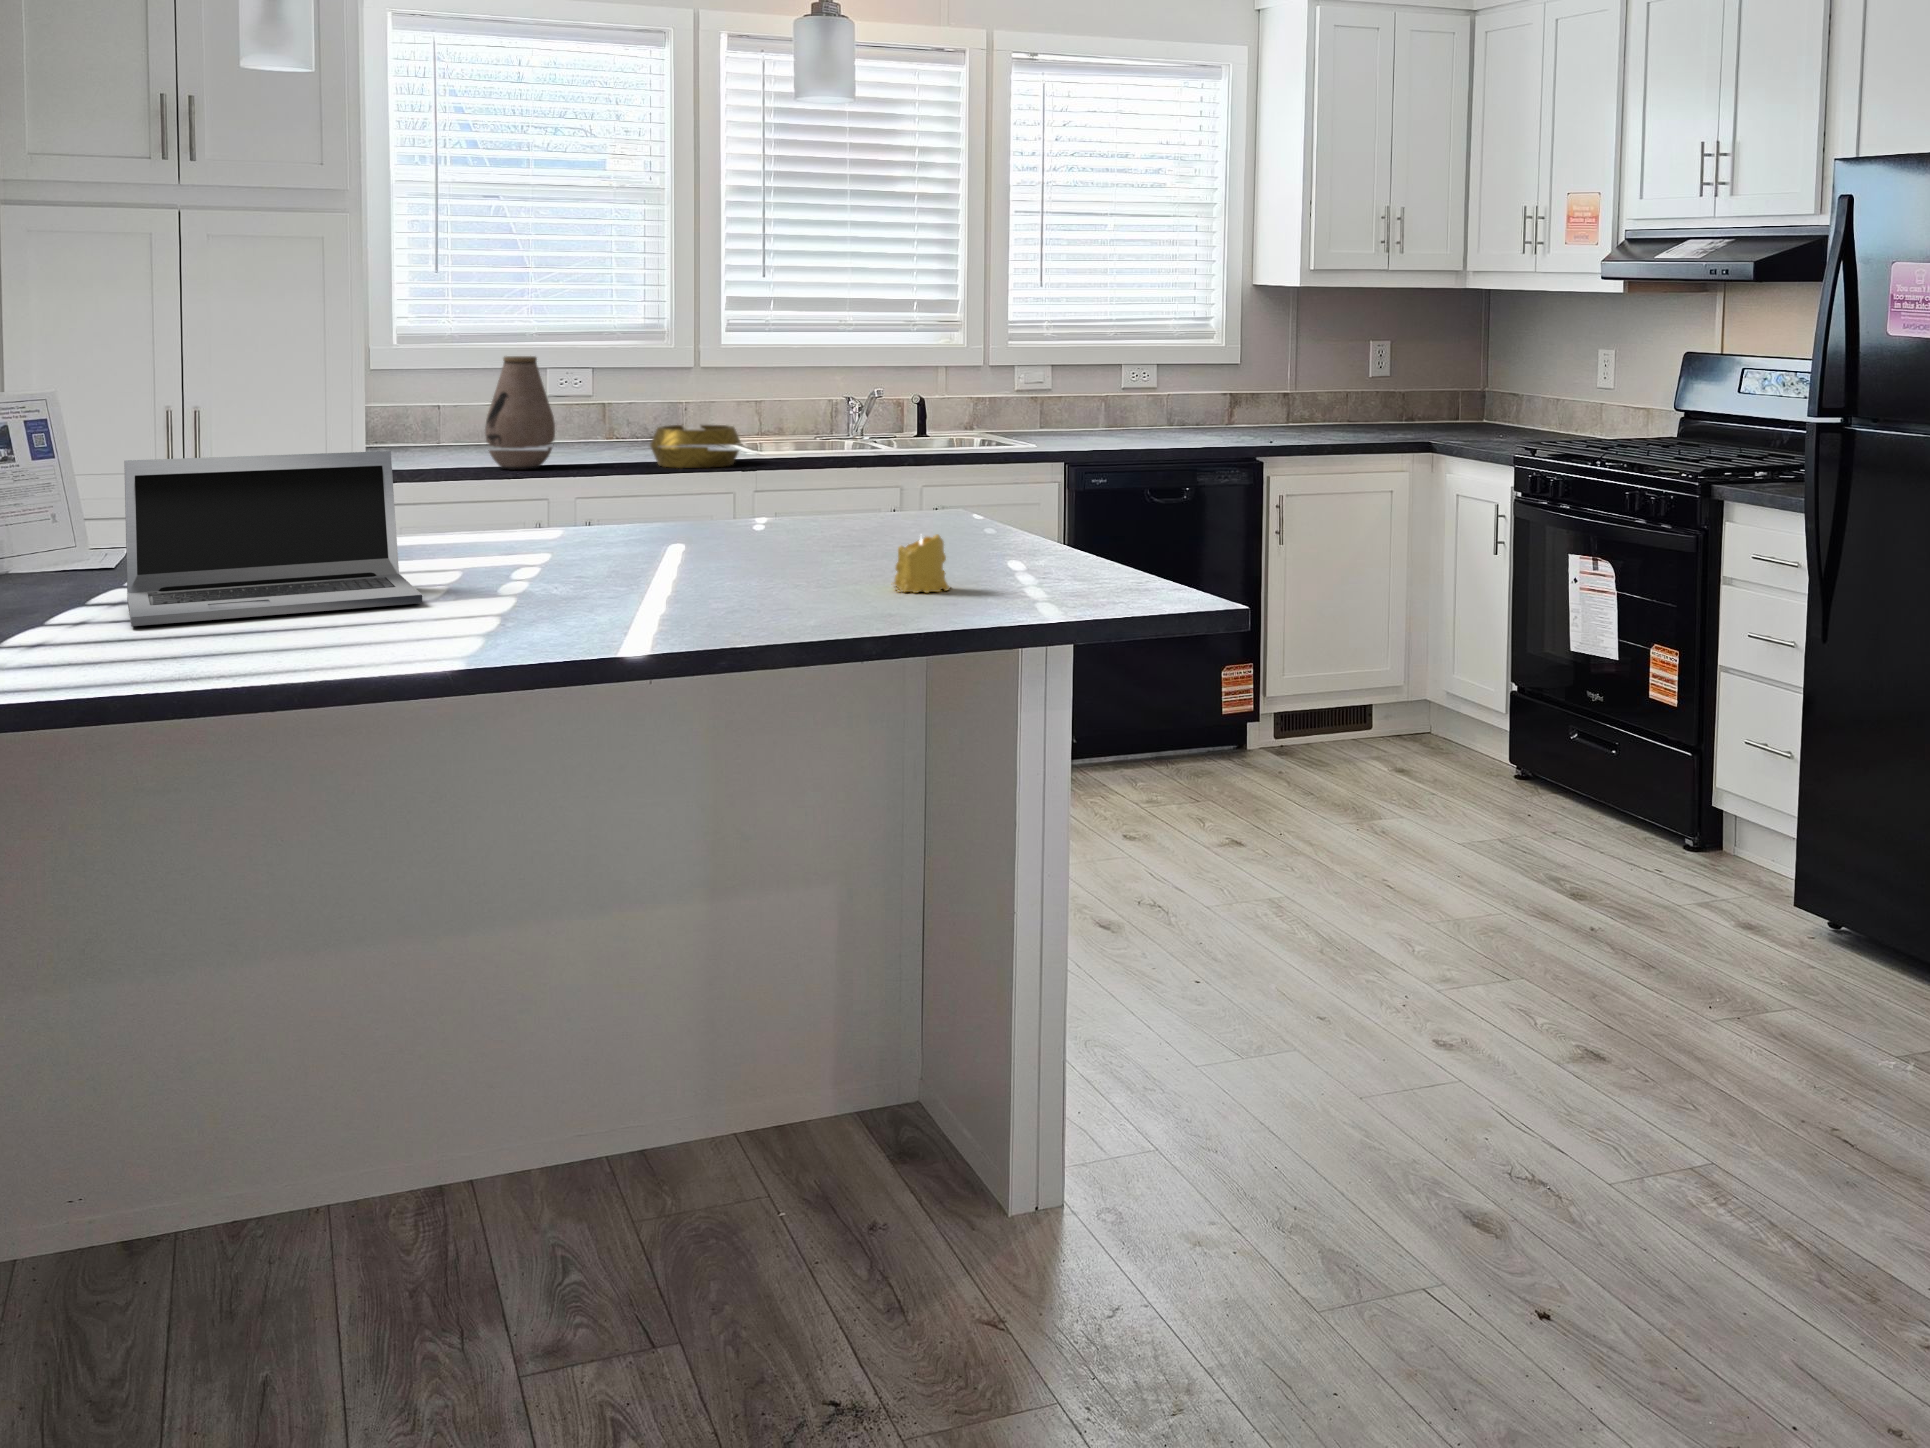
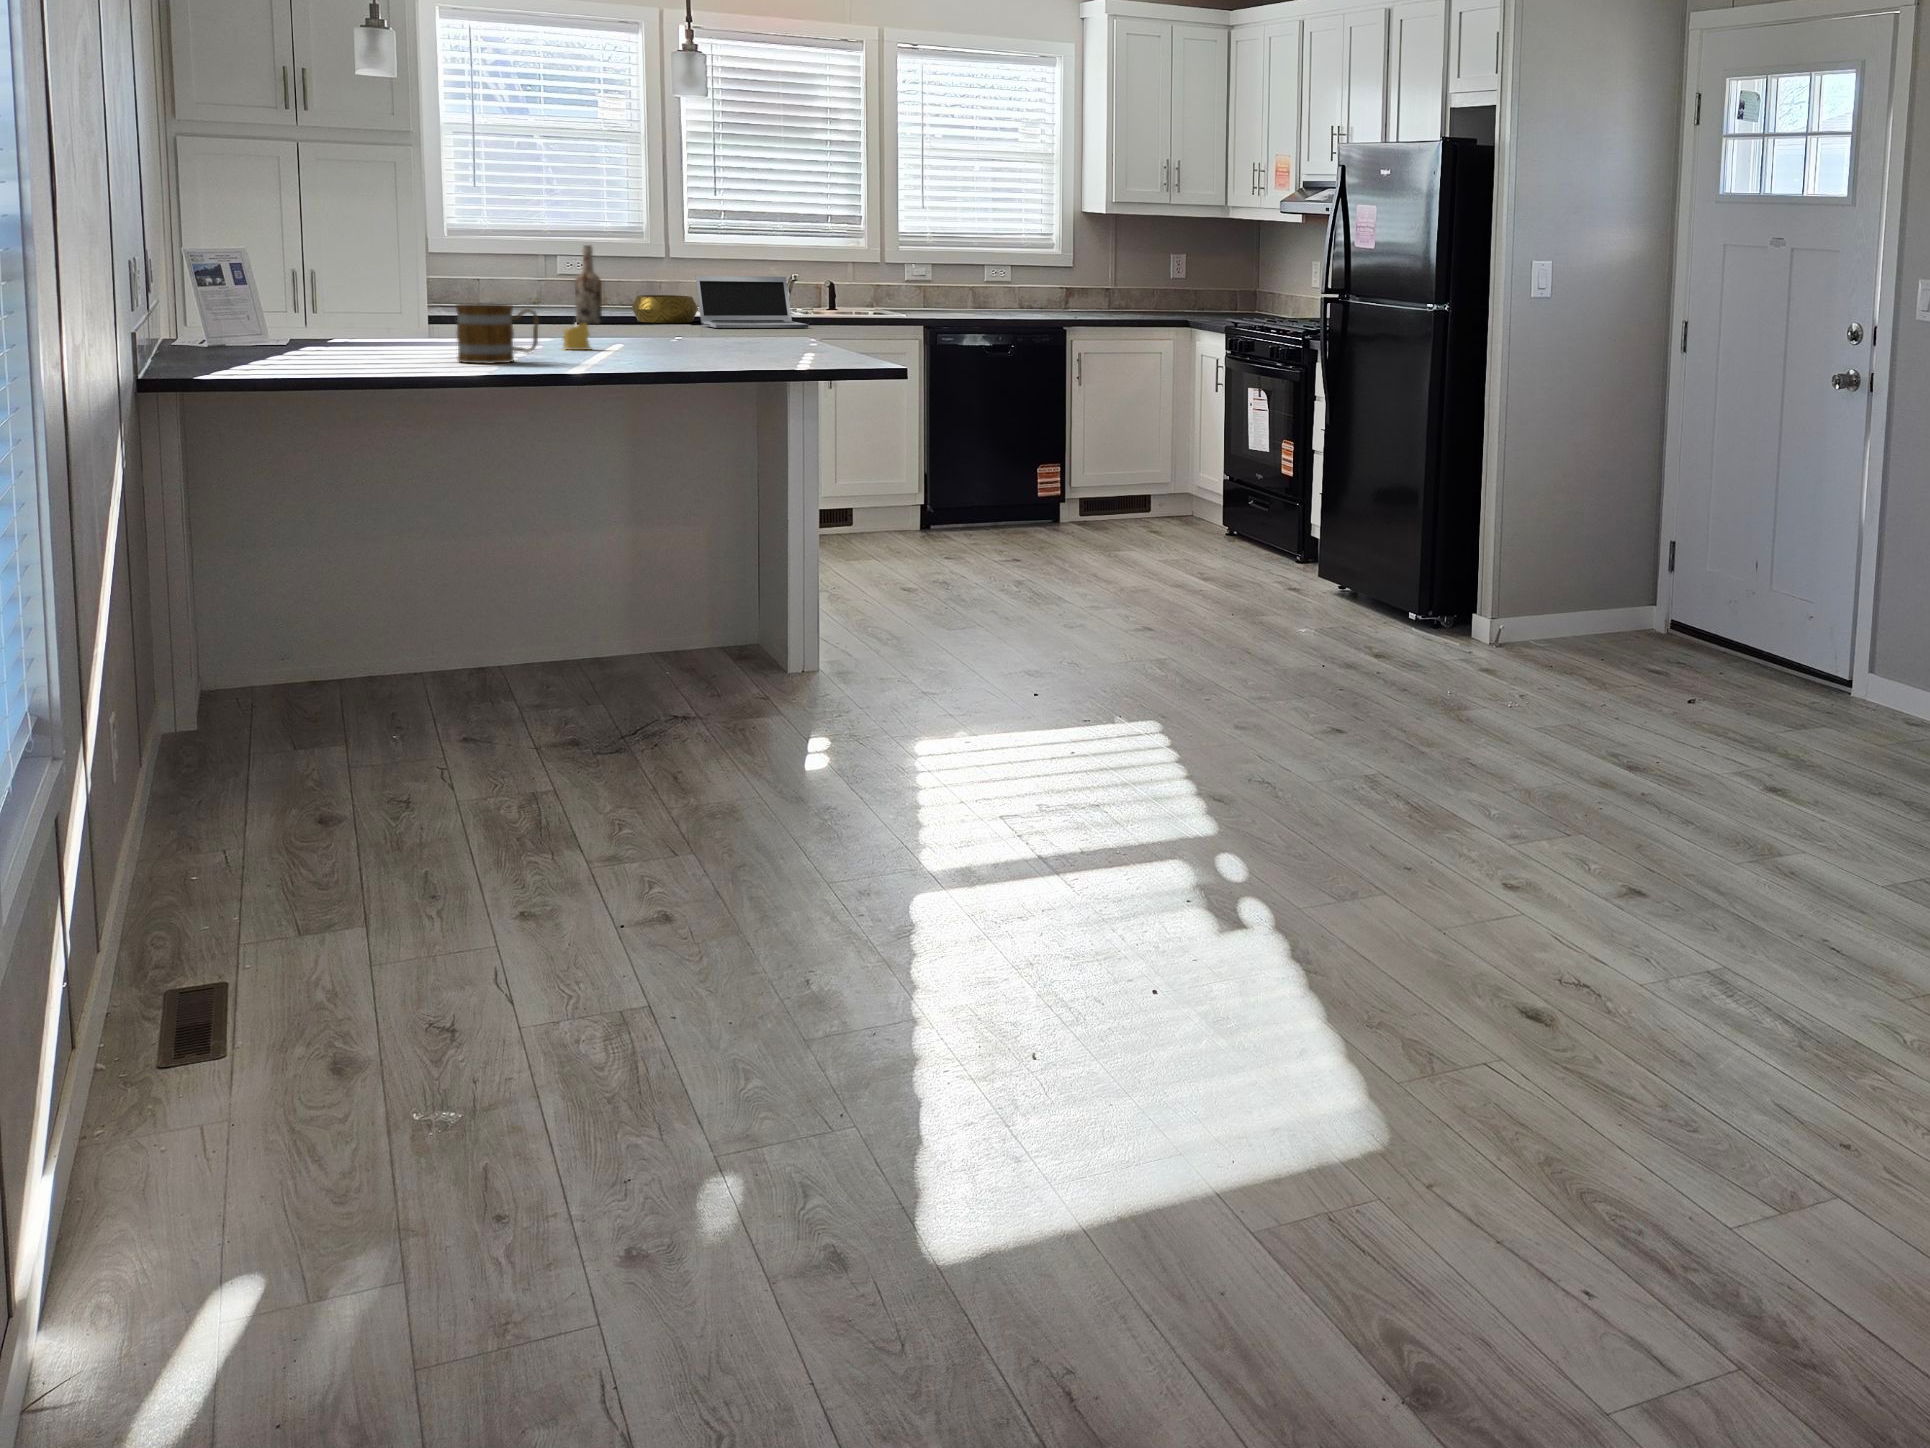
vase: present [485,356,555,470] -> none [513,244,563,321]
wine bottle: none [575,356,612,475] -> present [575,245,602,324]
laptop: present [124,451,422,626] -> present [695,276,808,328]
mug: none [403,510,568,647] -> present [456,304,539,363]
candle: present [893,534,950,593] -> present [563,323,591,350]

